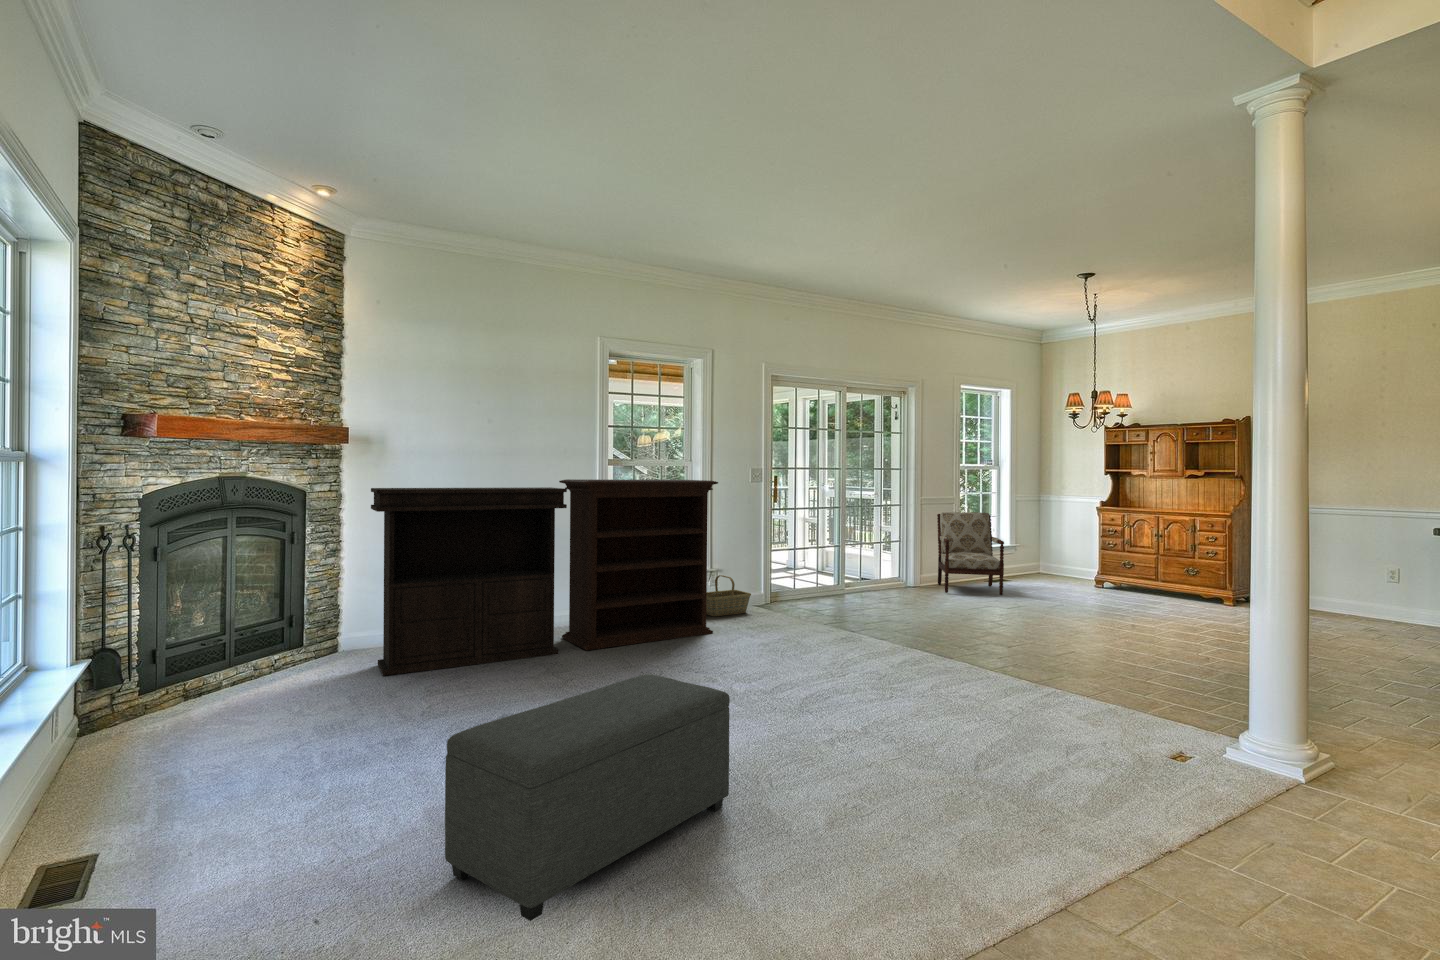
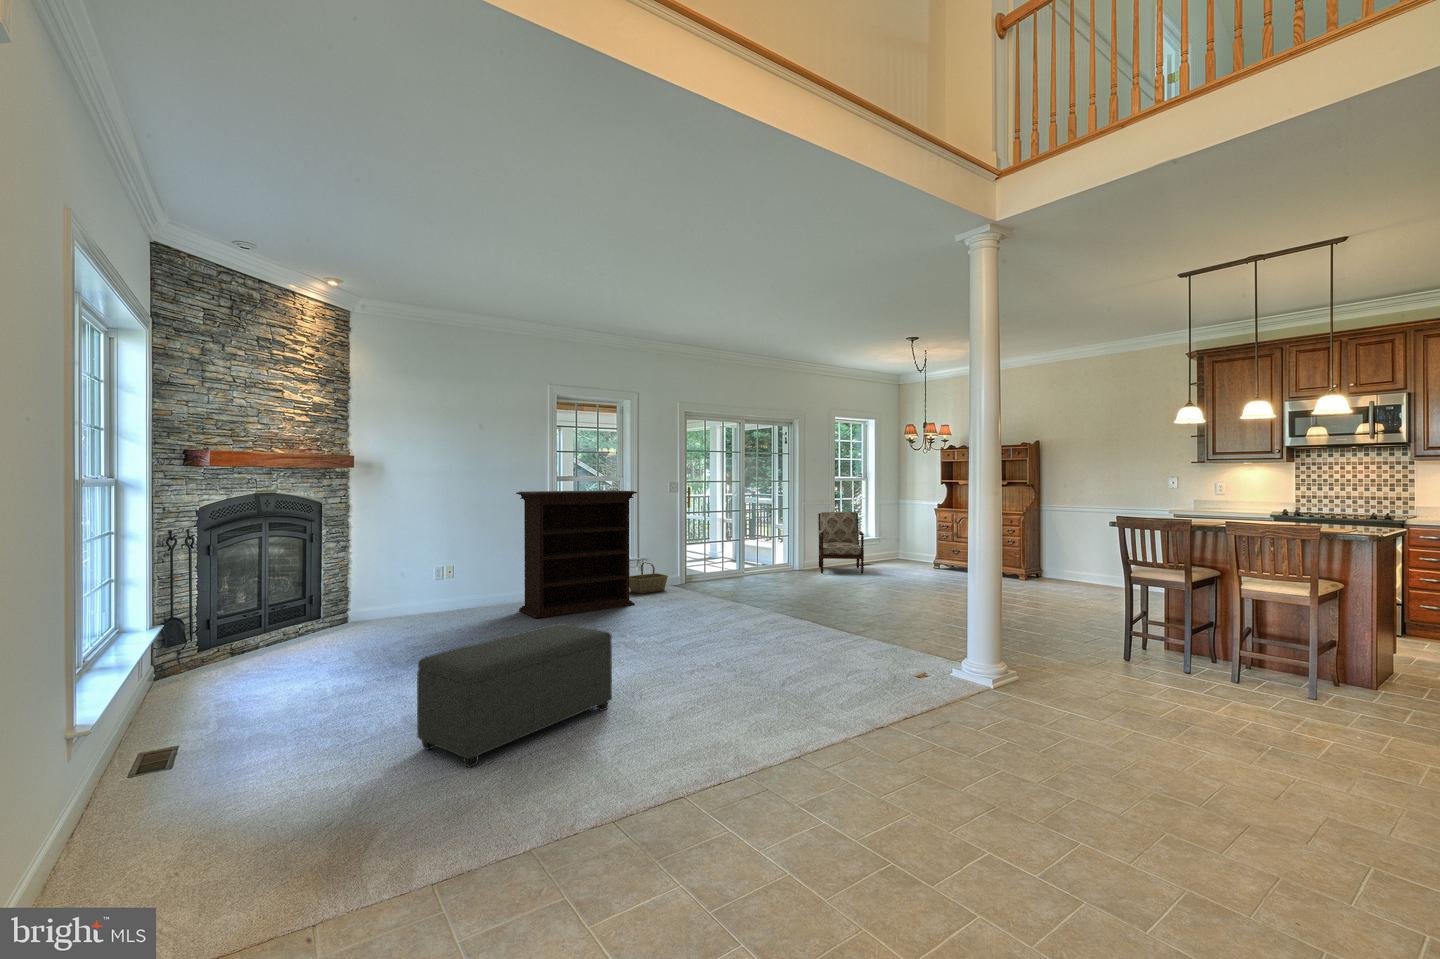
console table: present [371,487,567,676] -> none [370,498,520,639]

